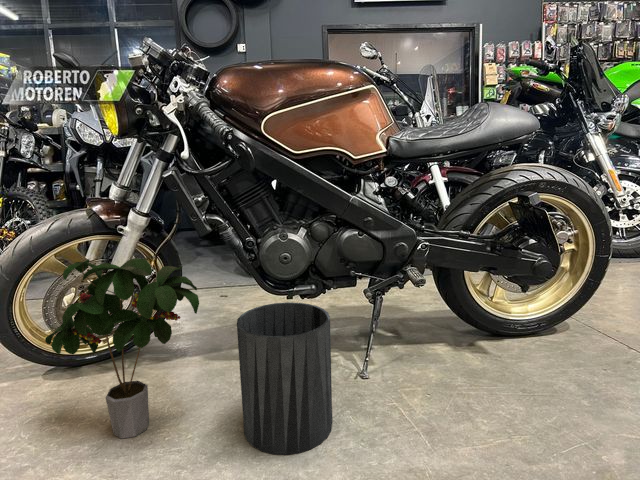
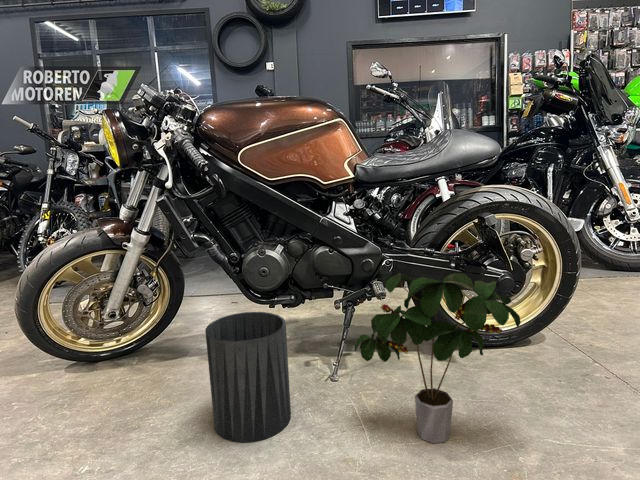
potted plant: present [45,258,199,439] -> present [355,273,521,443]

